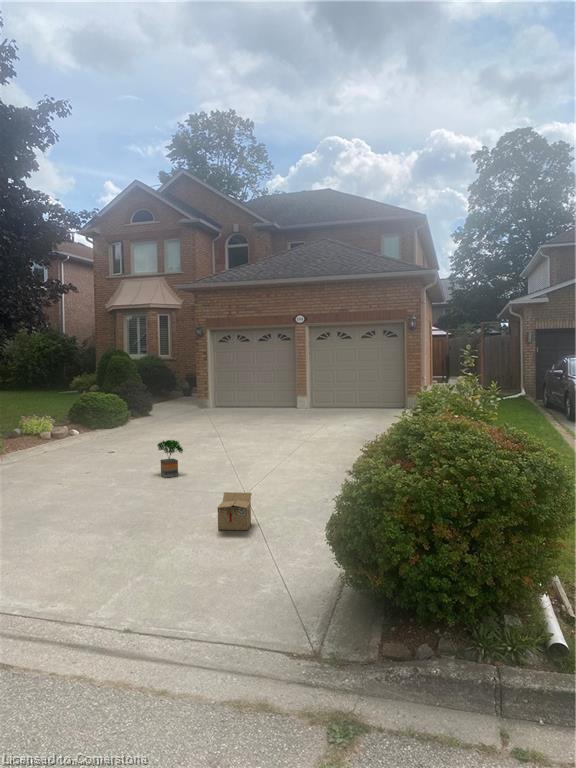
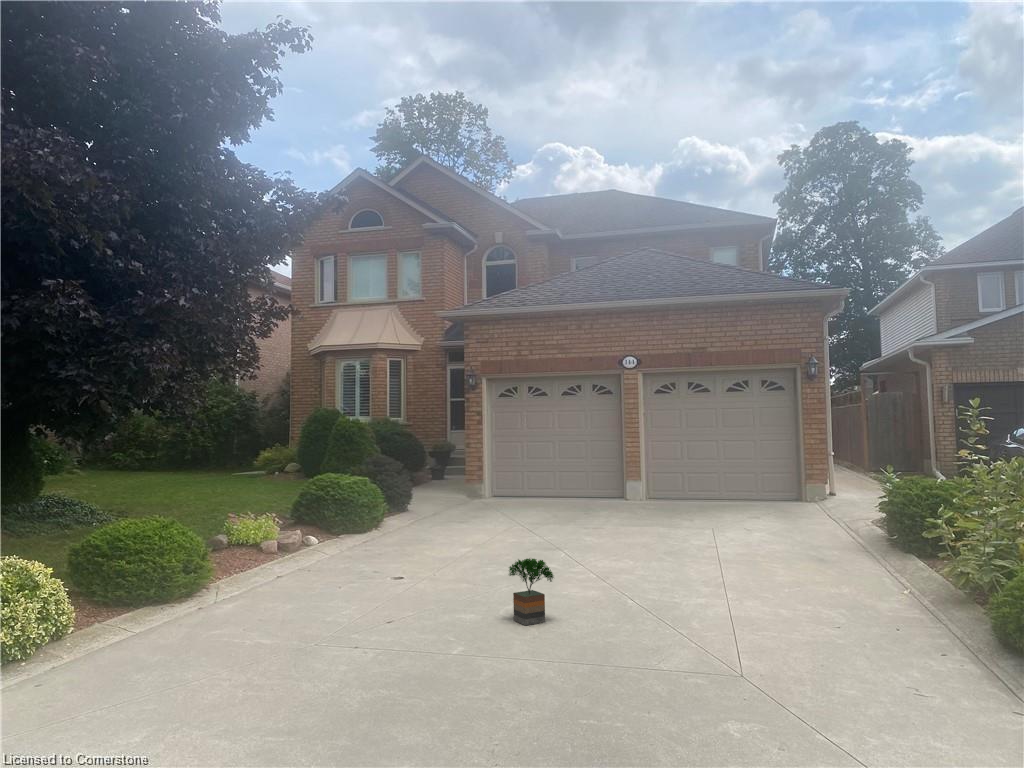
cardboard box: present [217,492,252,530] -> none [712,665,781,742]

